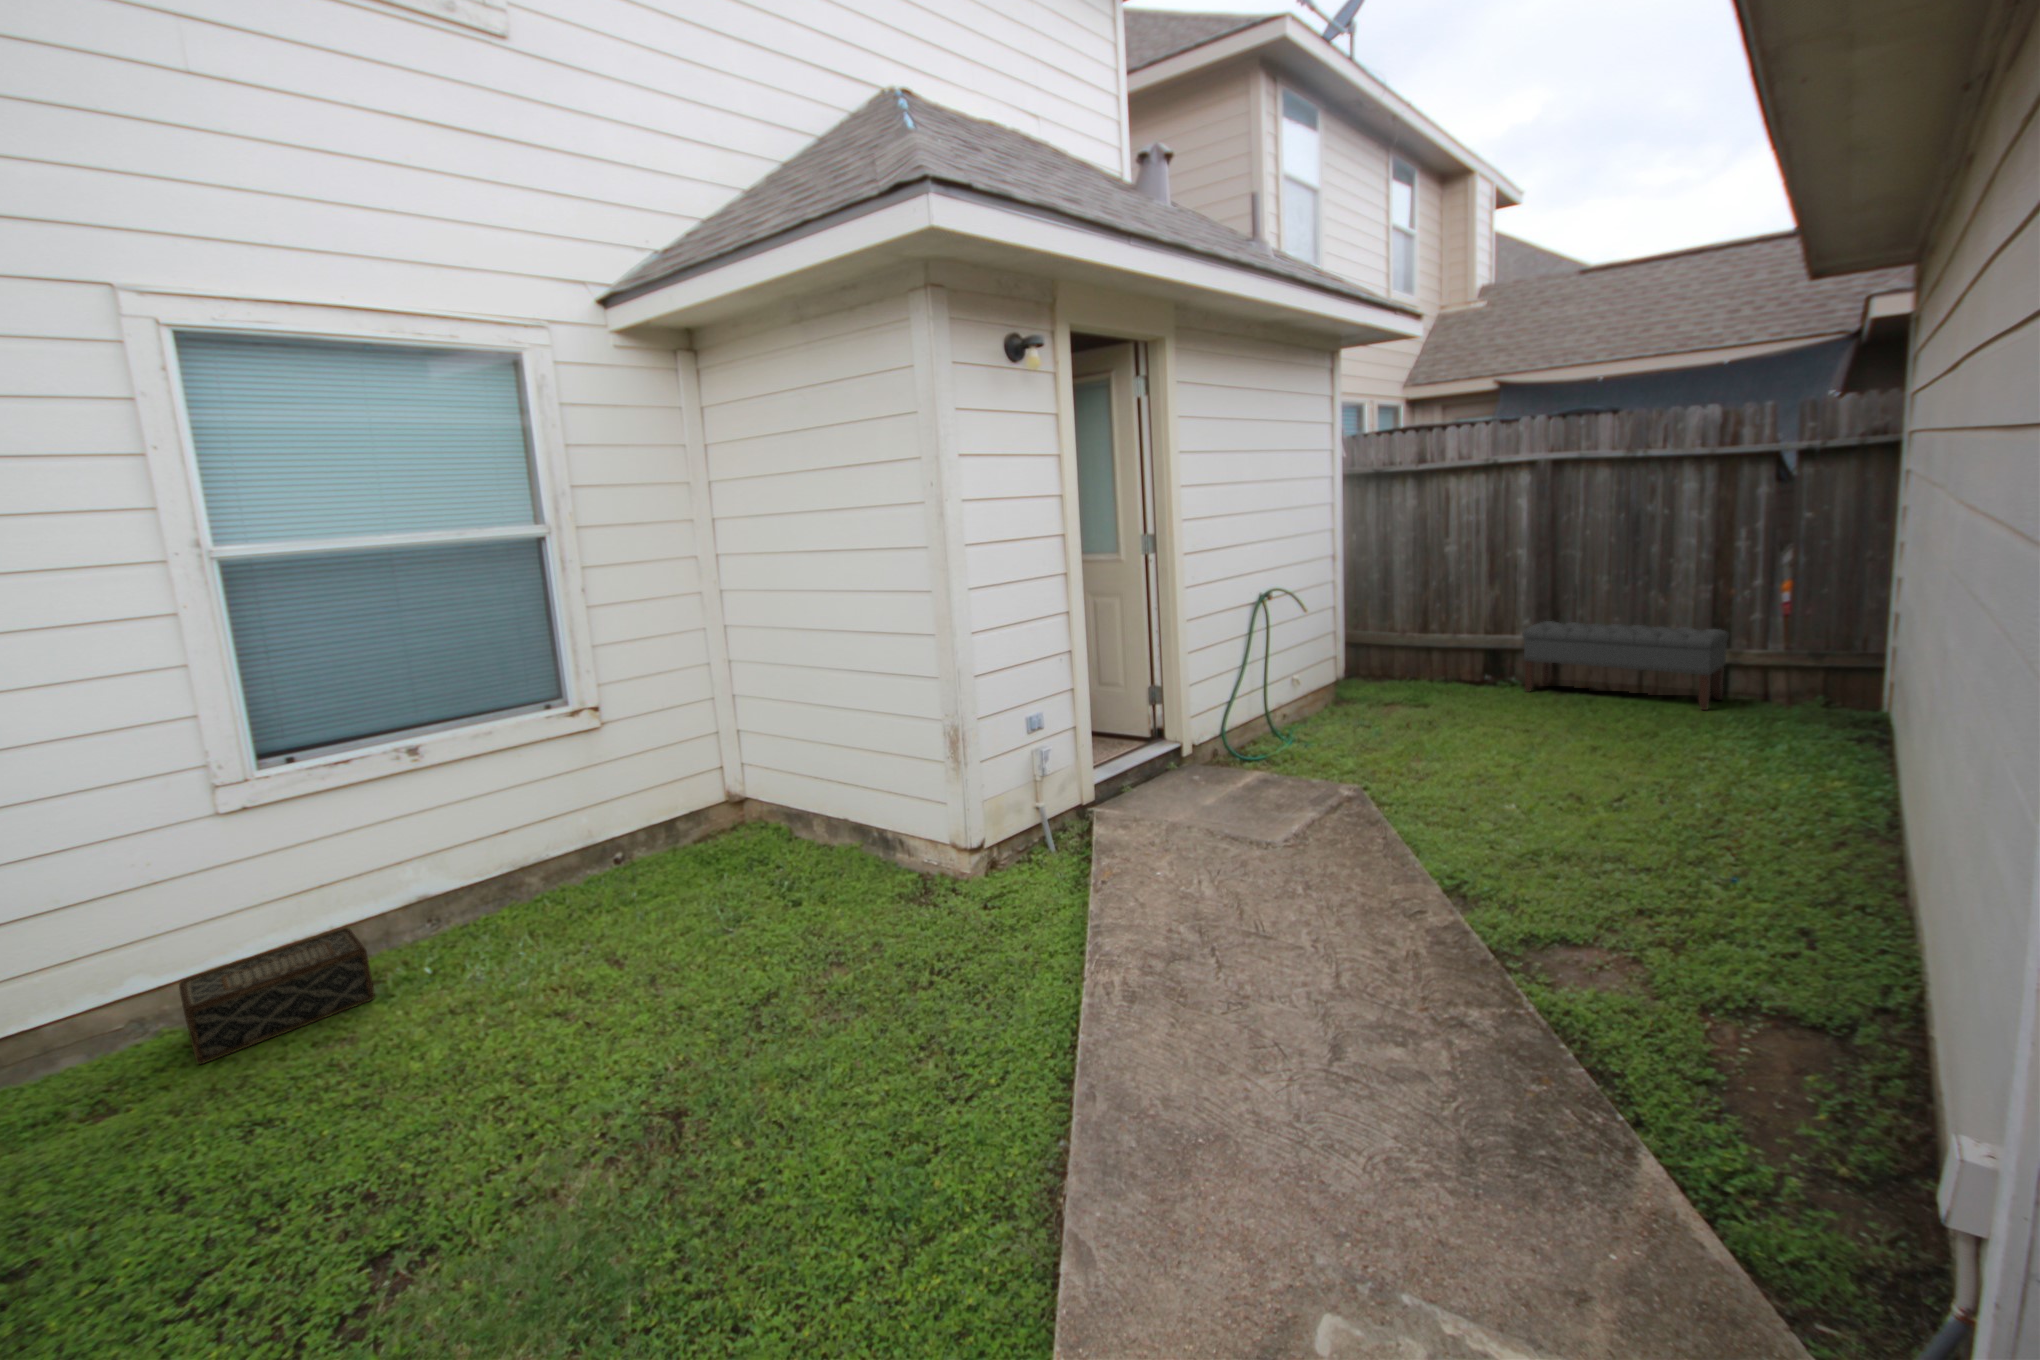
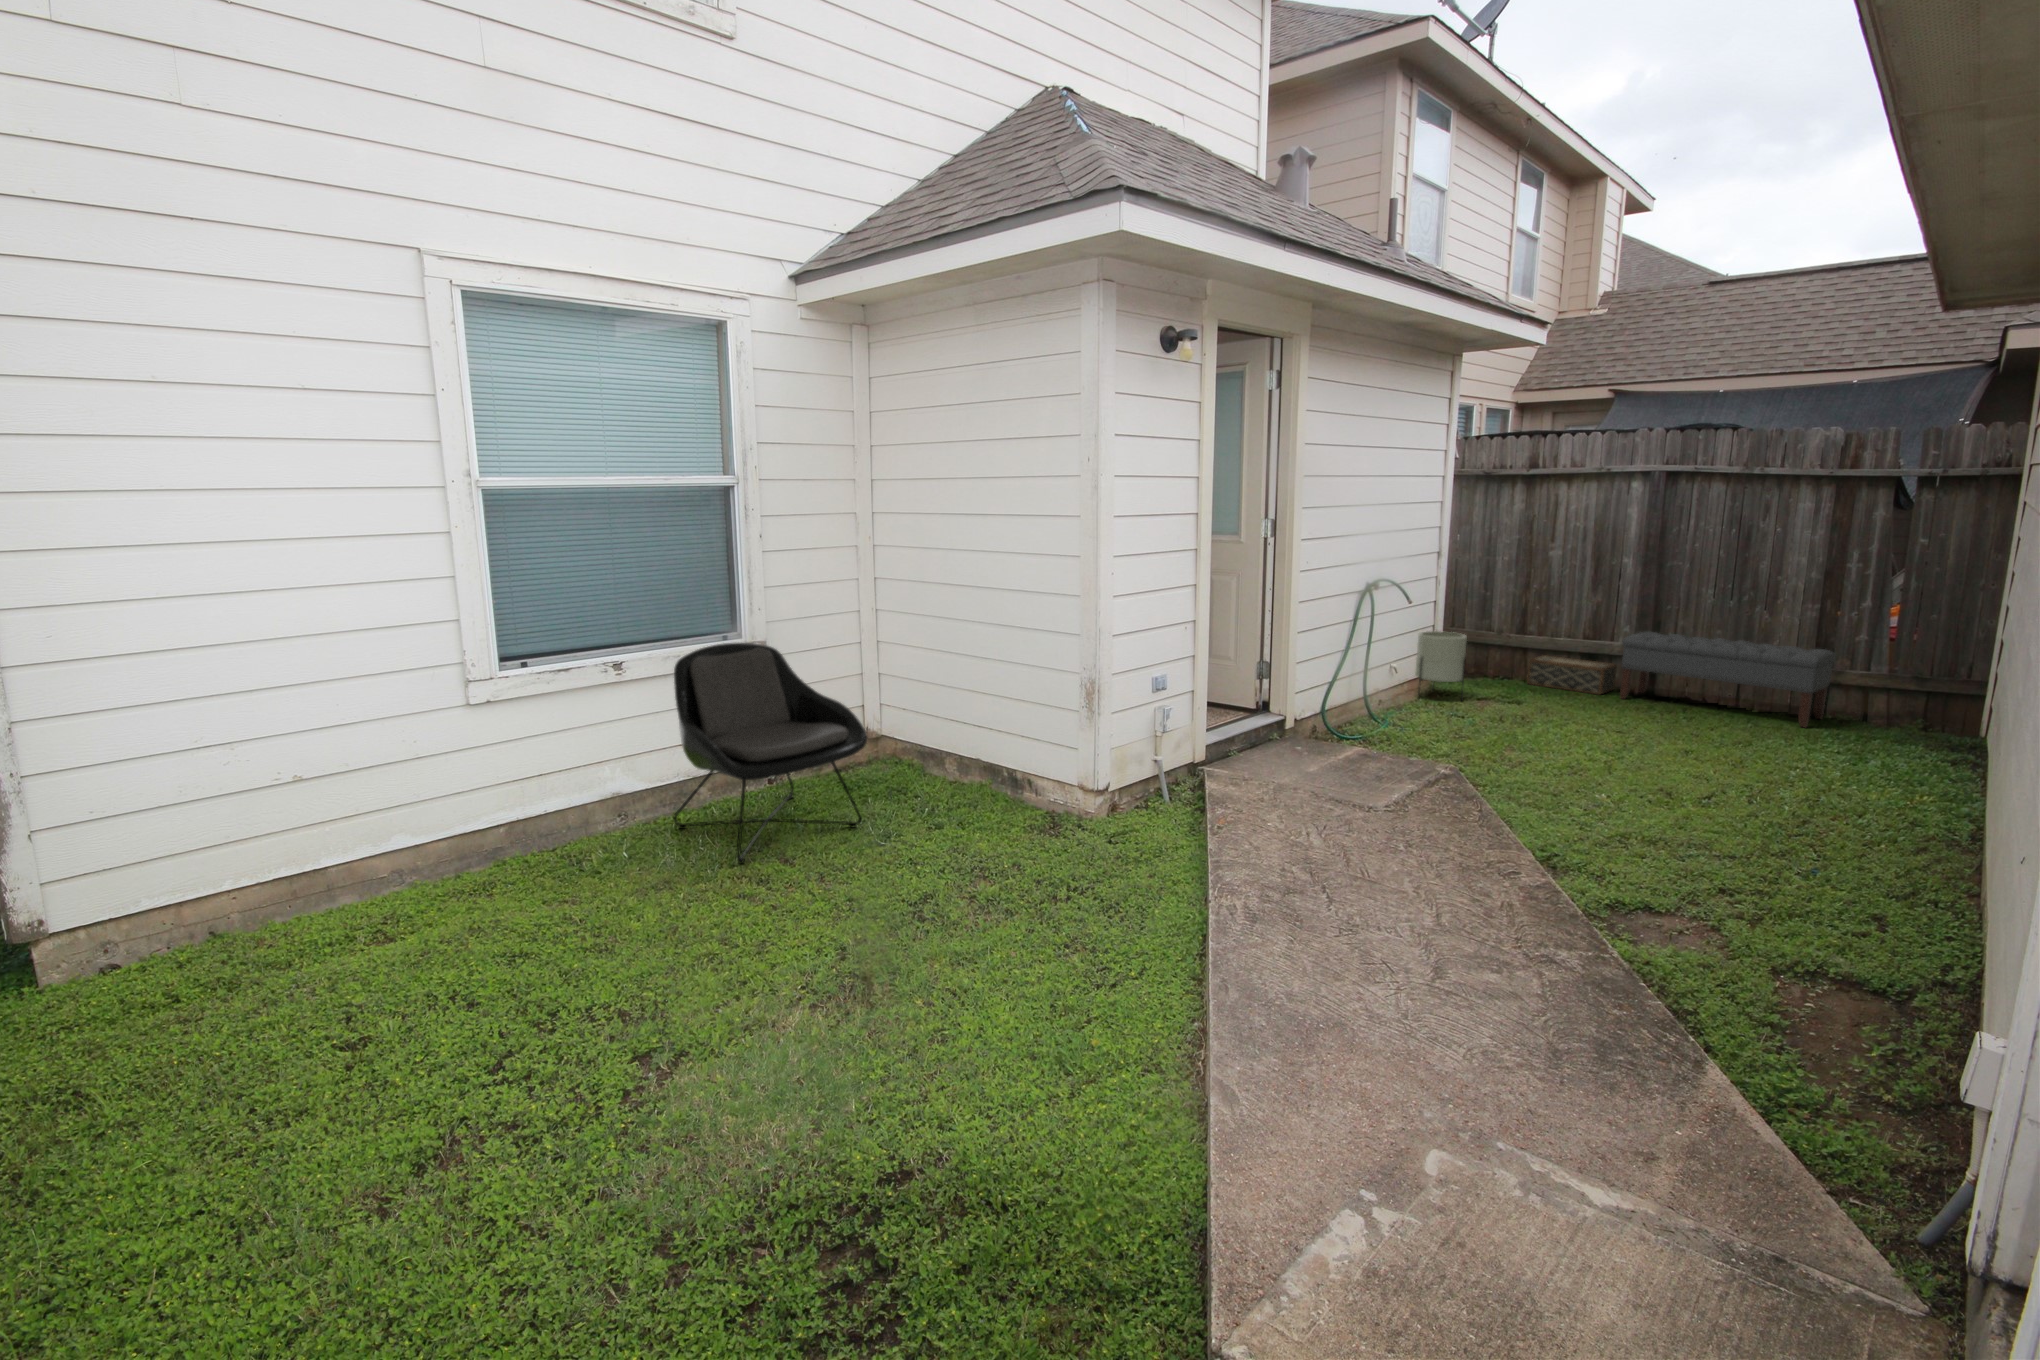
planter: none [1321,636,1370,707] -> present [1415,631,1467,699]
lounge chair: none [478,710,711,974] -> present [673,642,867,864]
woven basket: present [179,928,375,1065] -> present [1527,655,1617,695]

